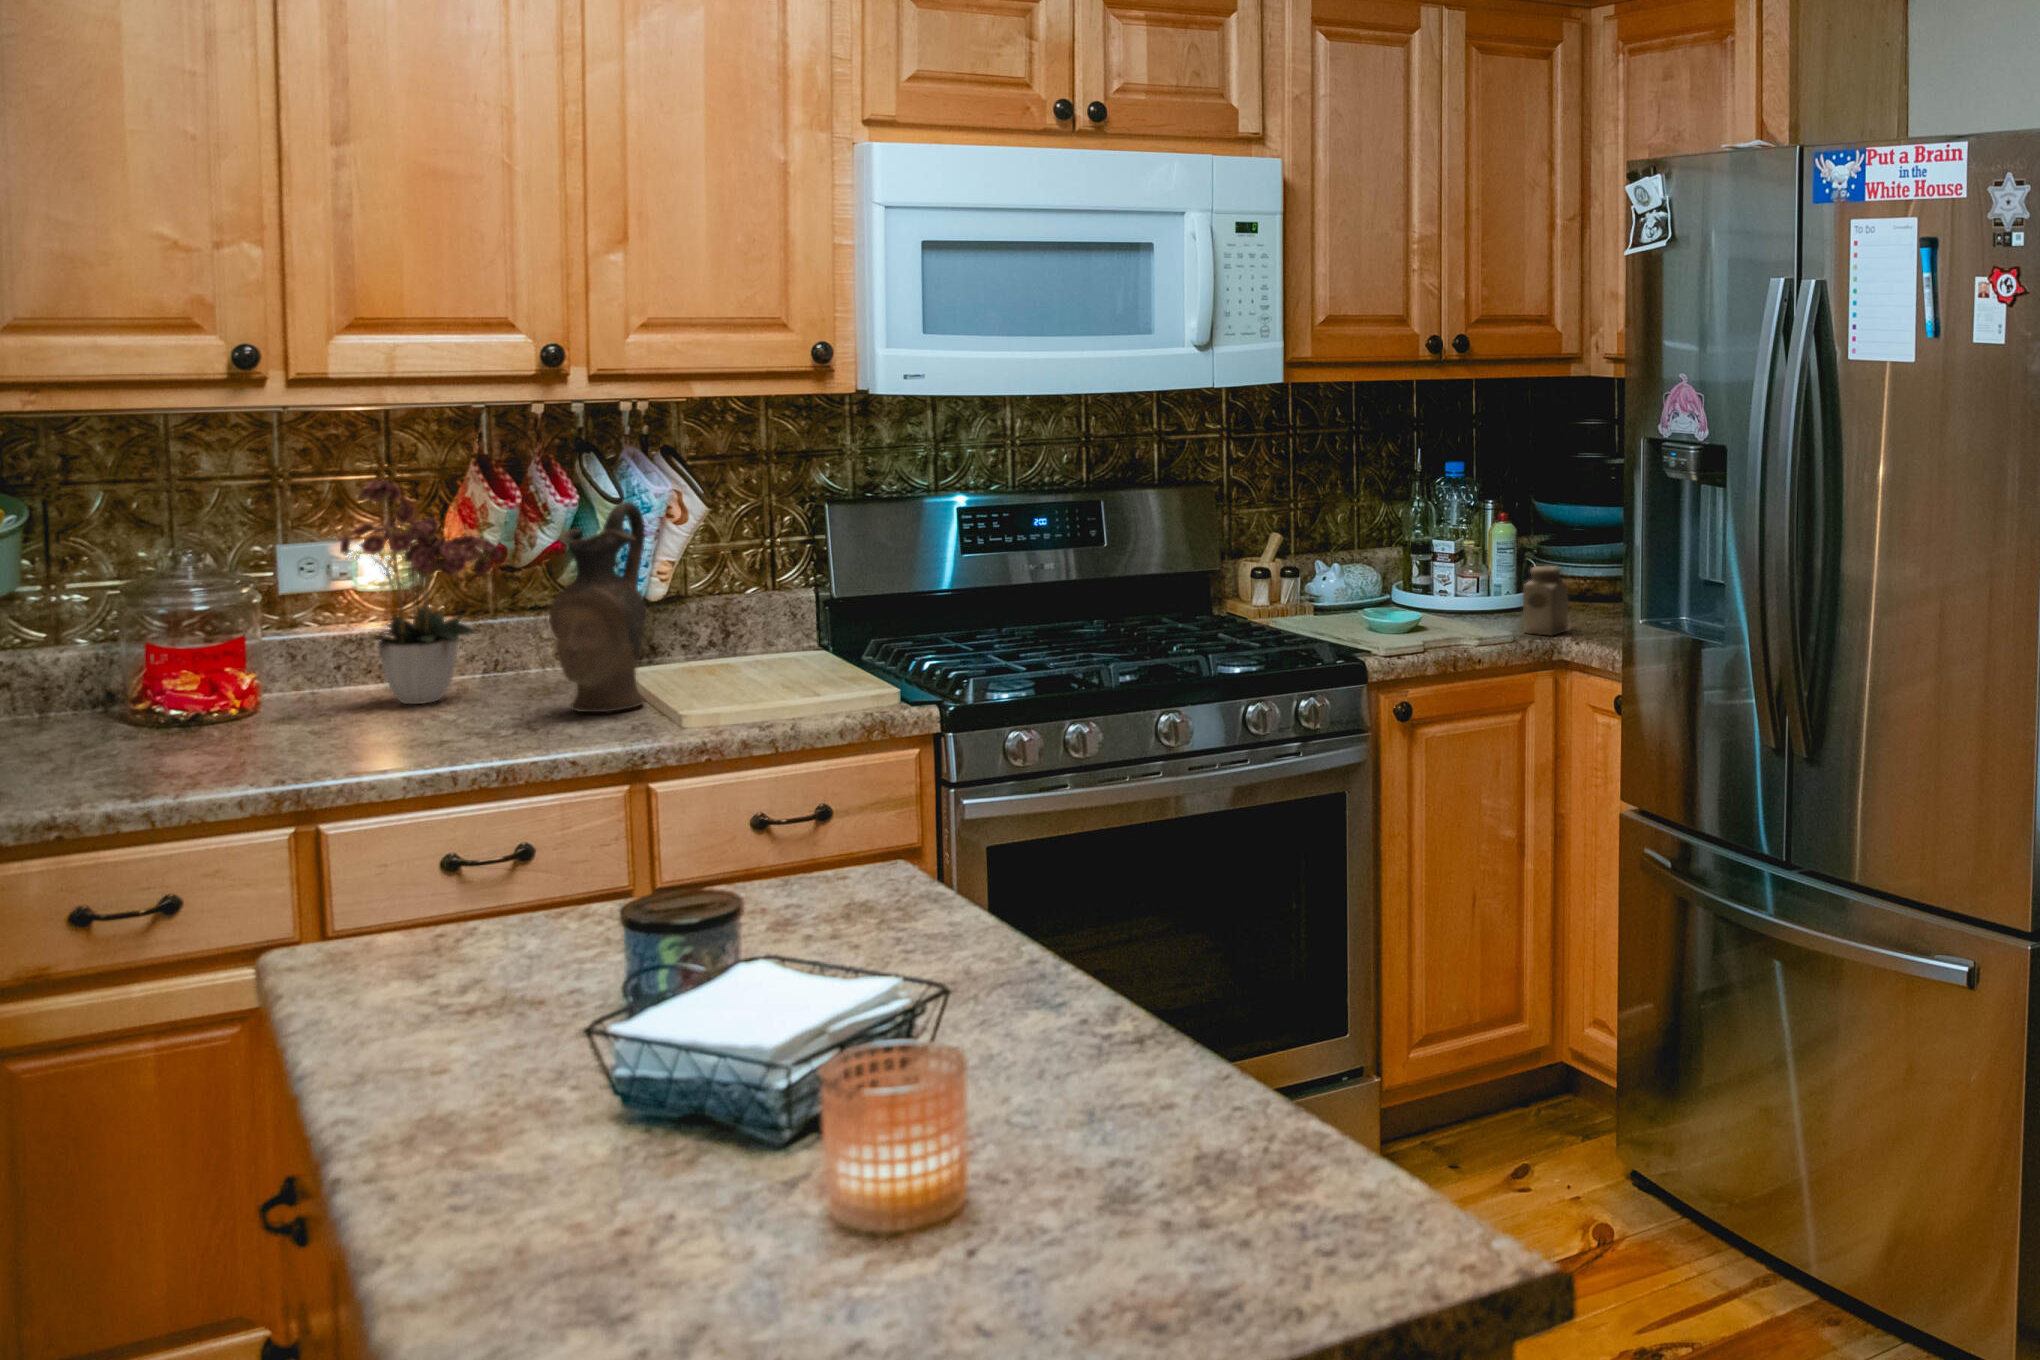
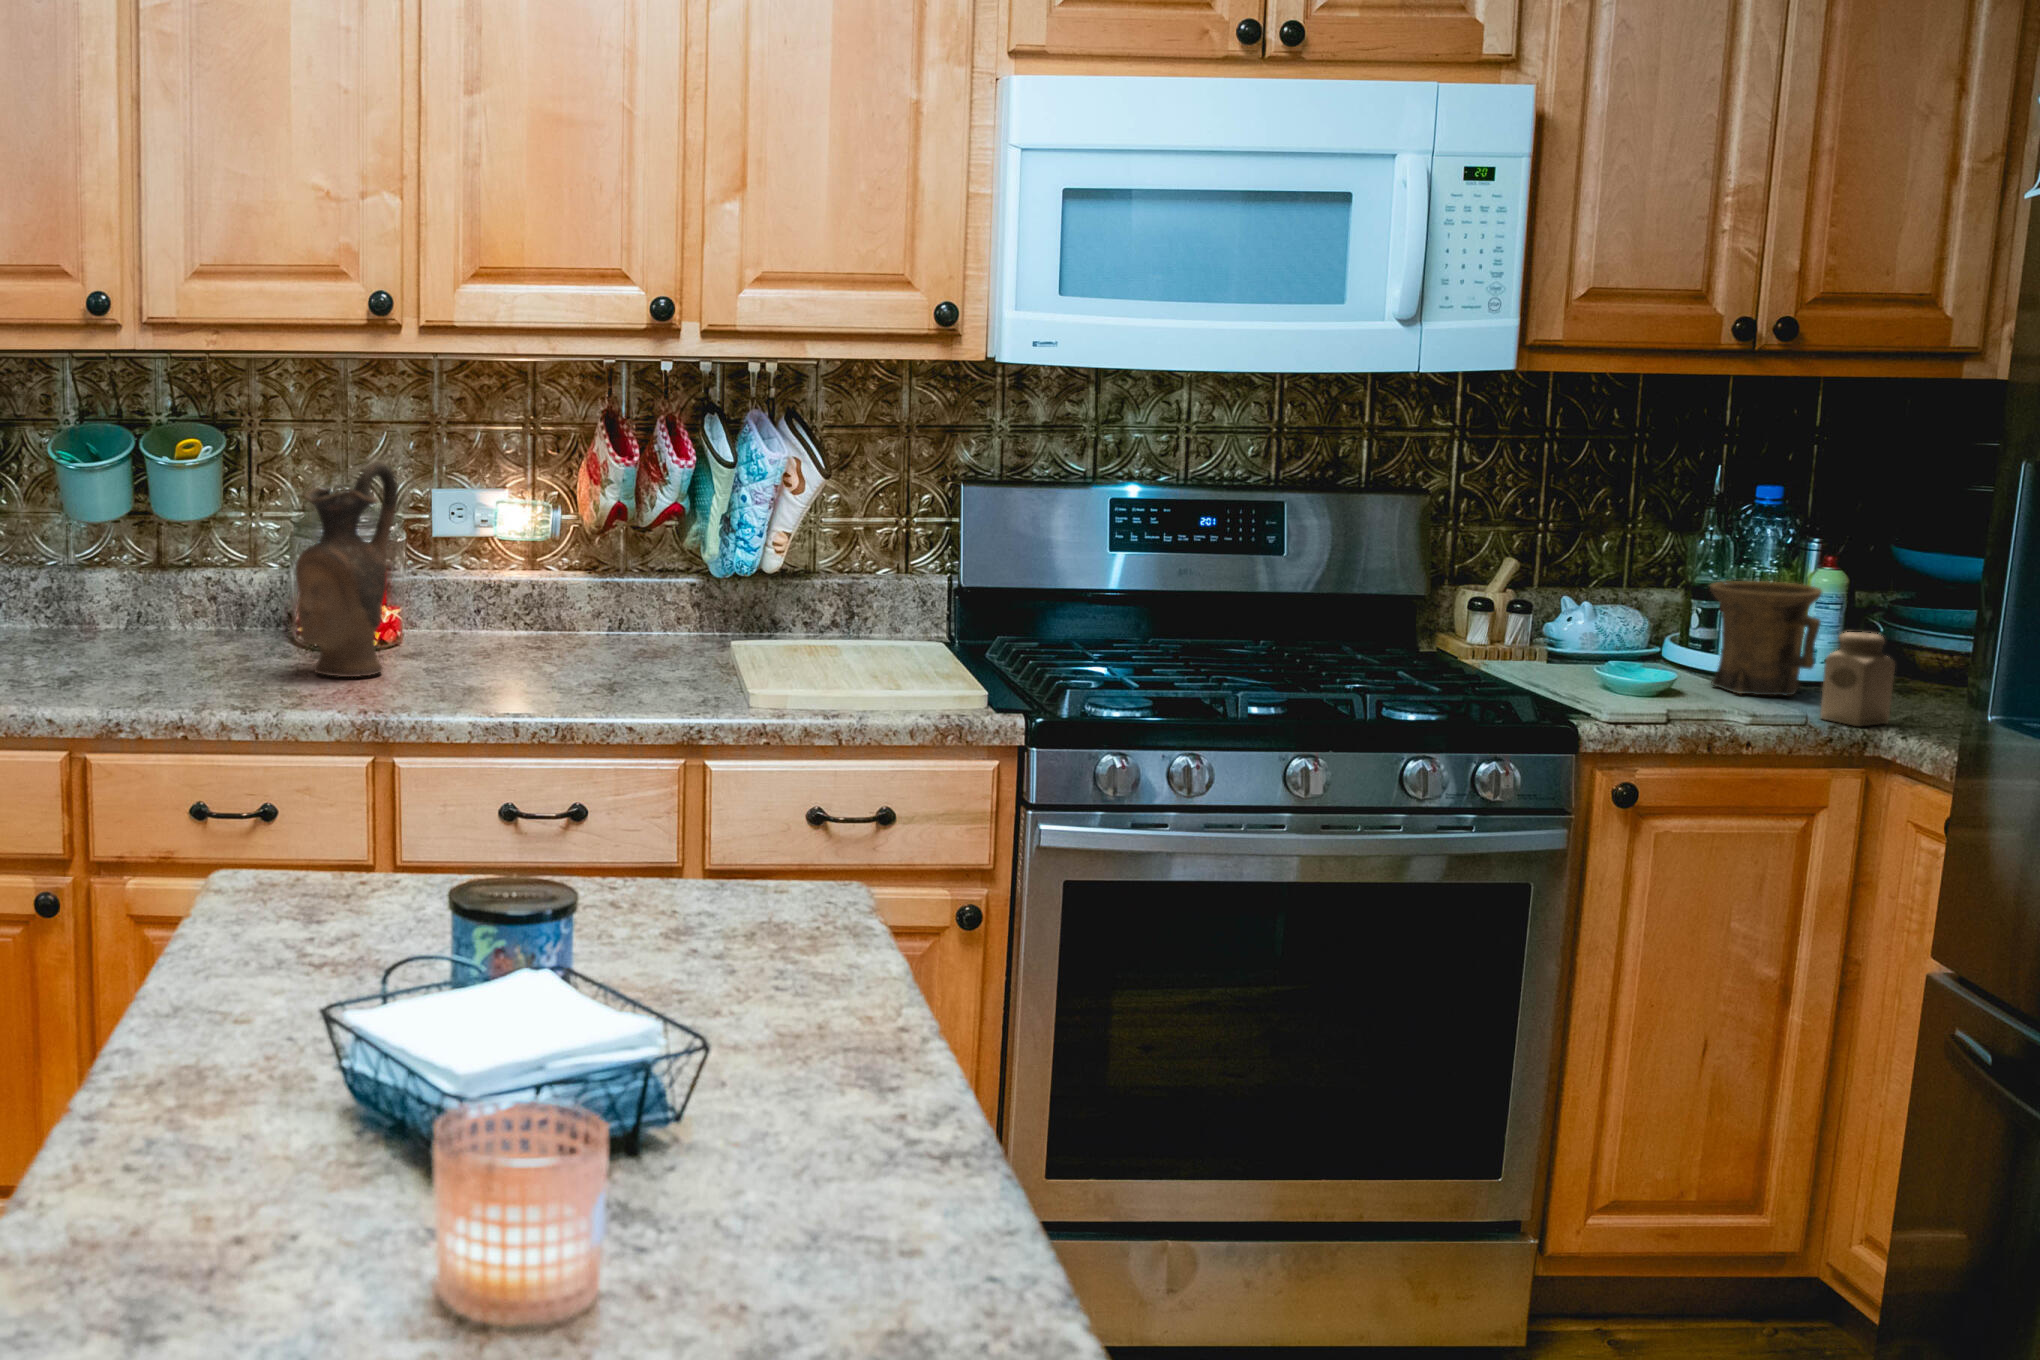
flower arrangement: present [340,480,501,704] -> none [472,419,634,655]
ceramic pitcher: present [549,502,646,712] -> present [296,462,398,677]
mug: none [1429,534,1511,620] -> present [1710,581,1822,696]

